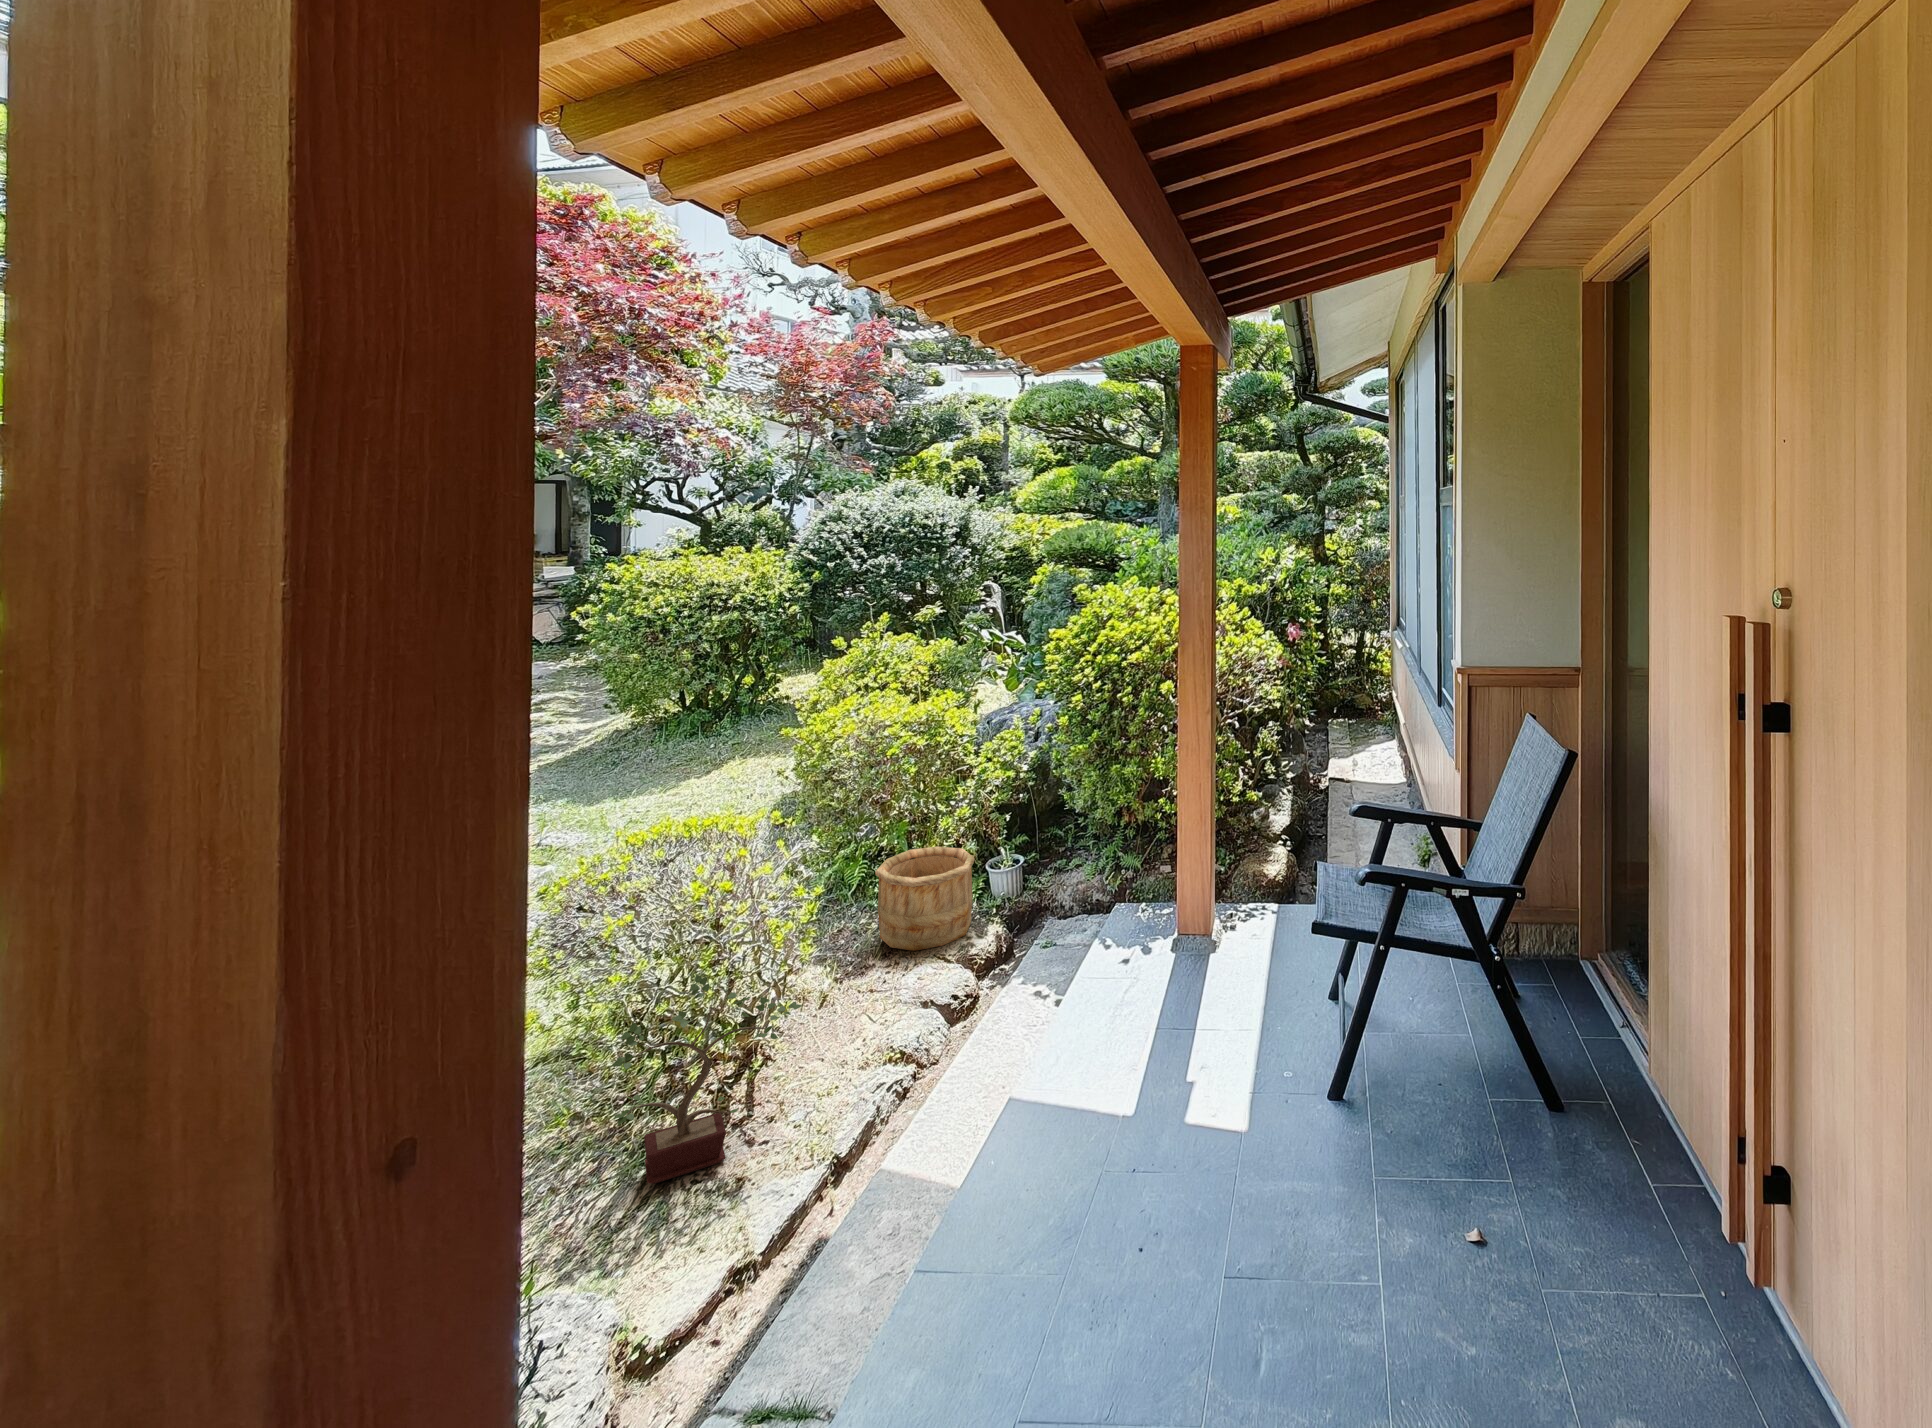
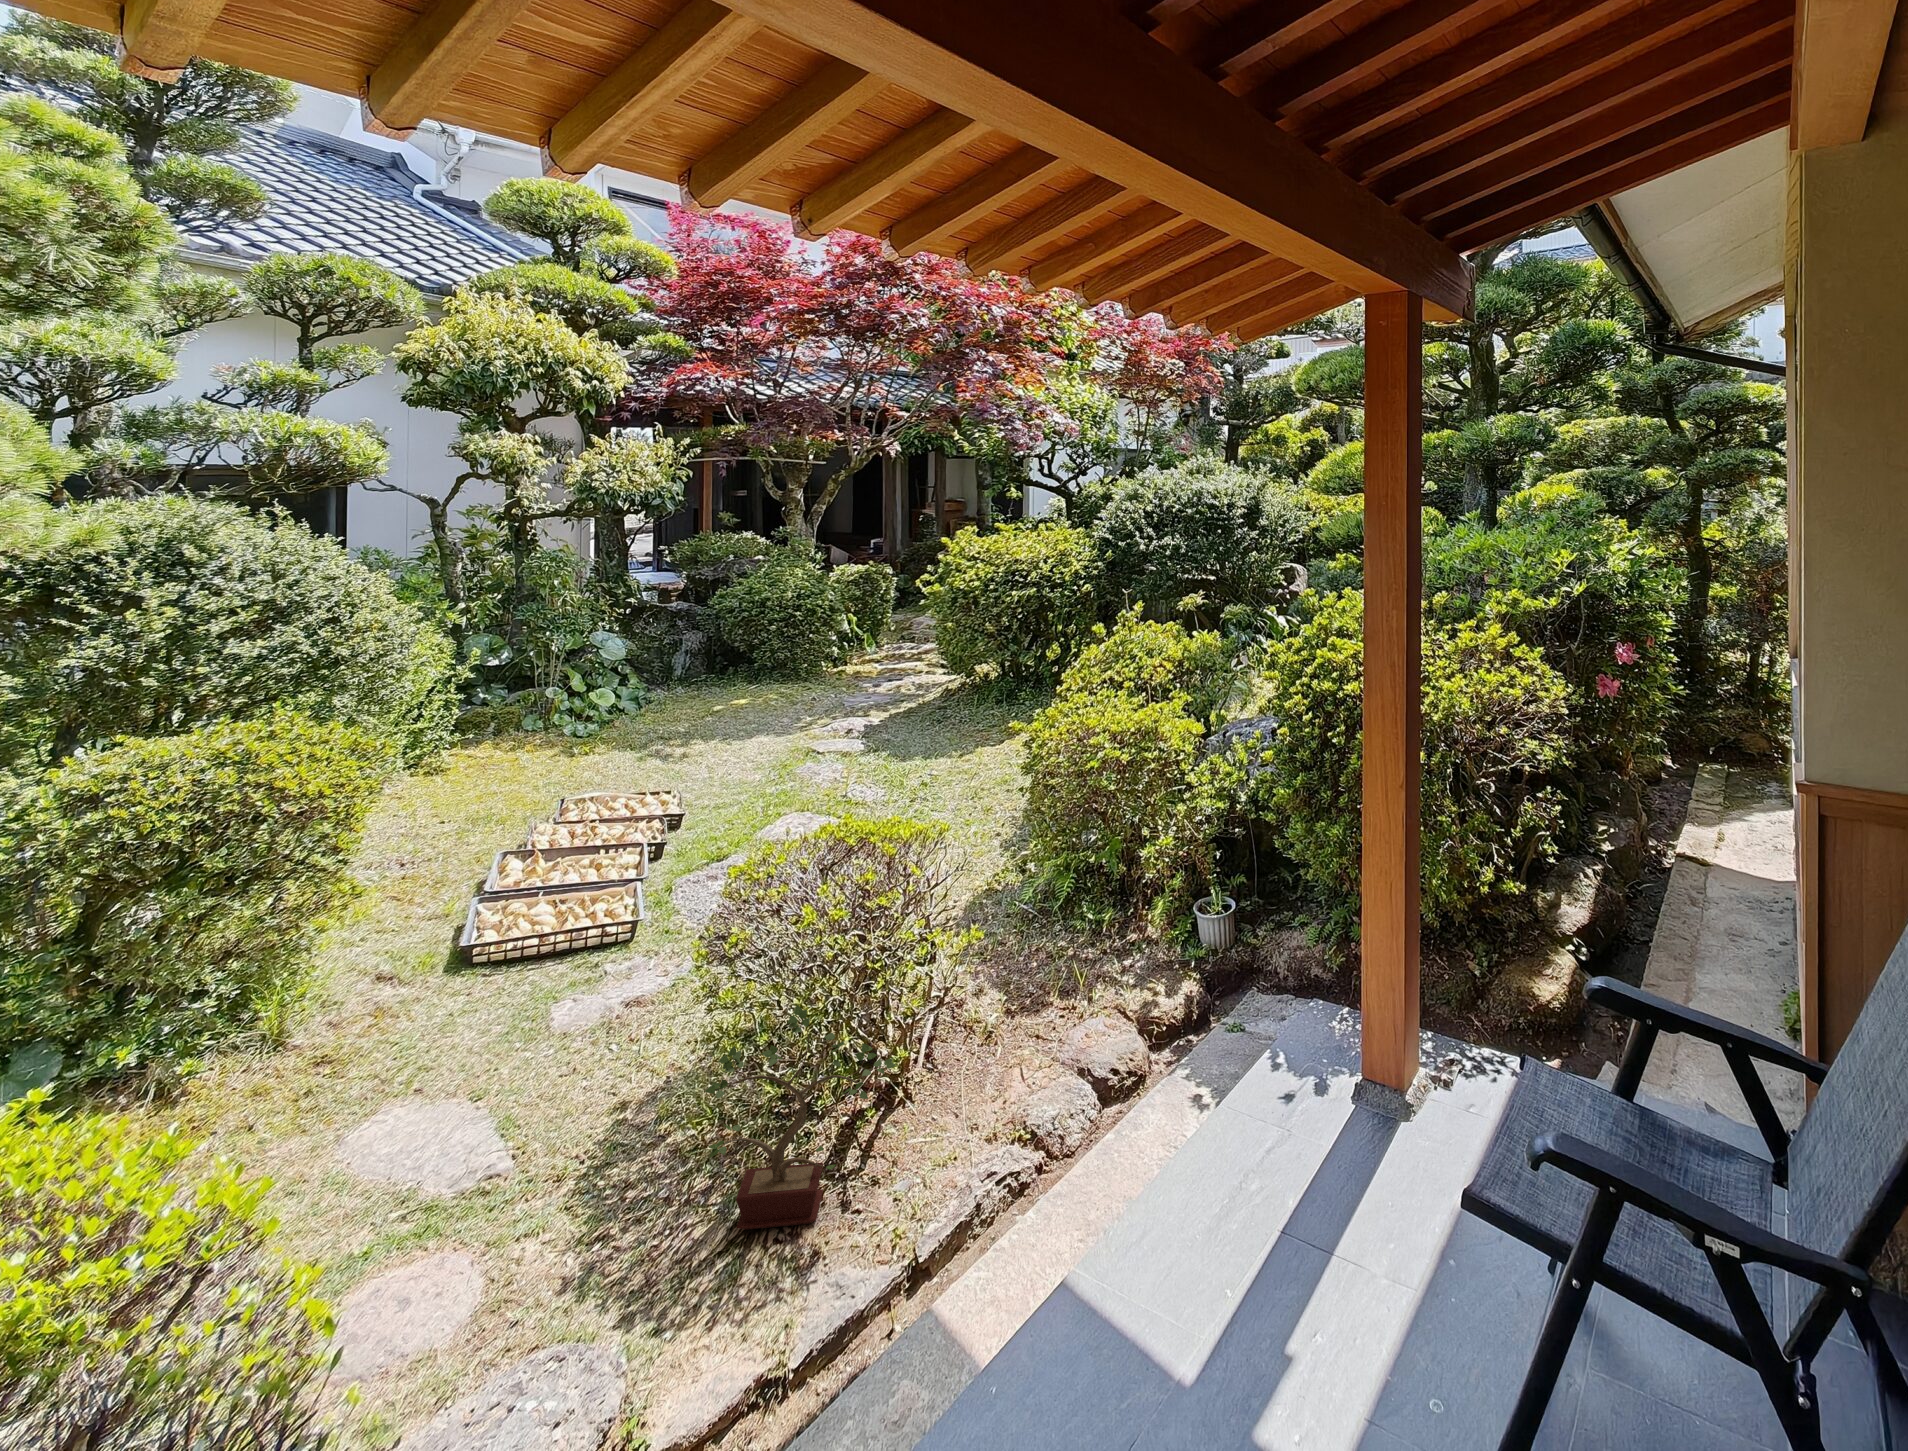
wooden bucket: present [875,846,974,951] -> none [1061,877,1170,998]

